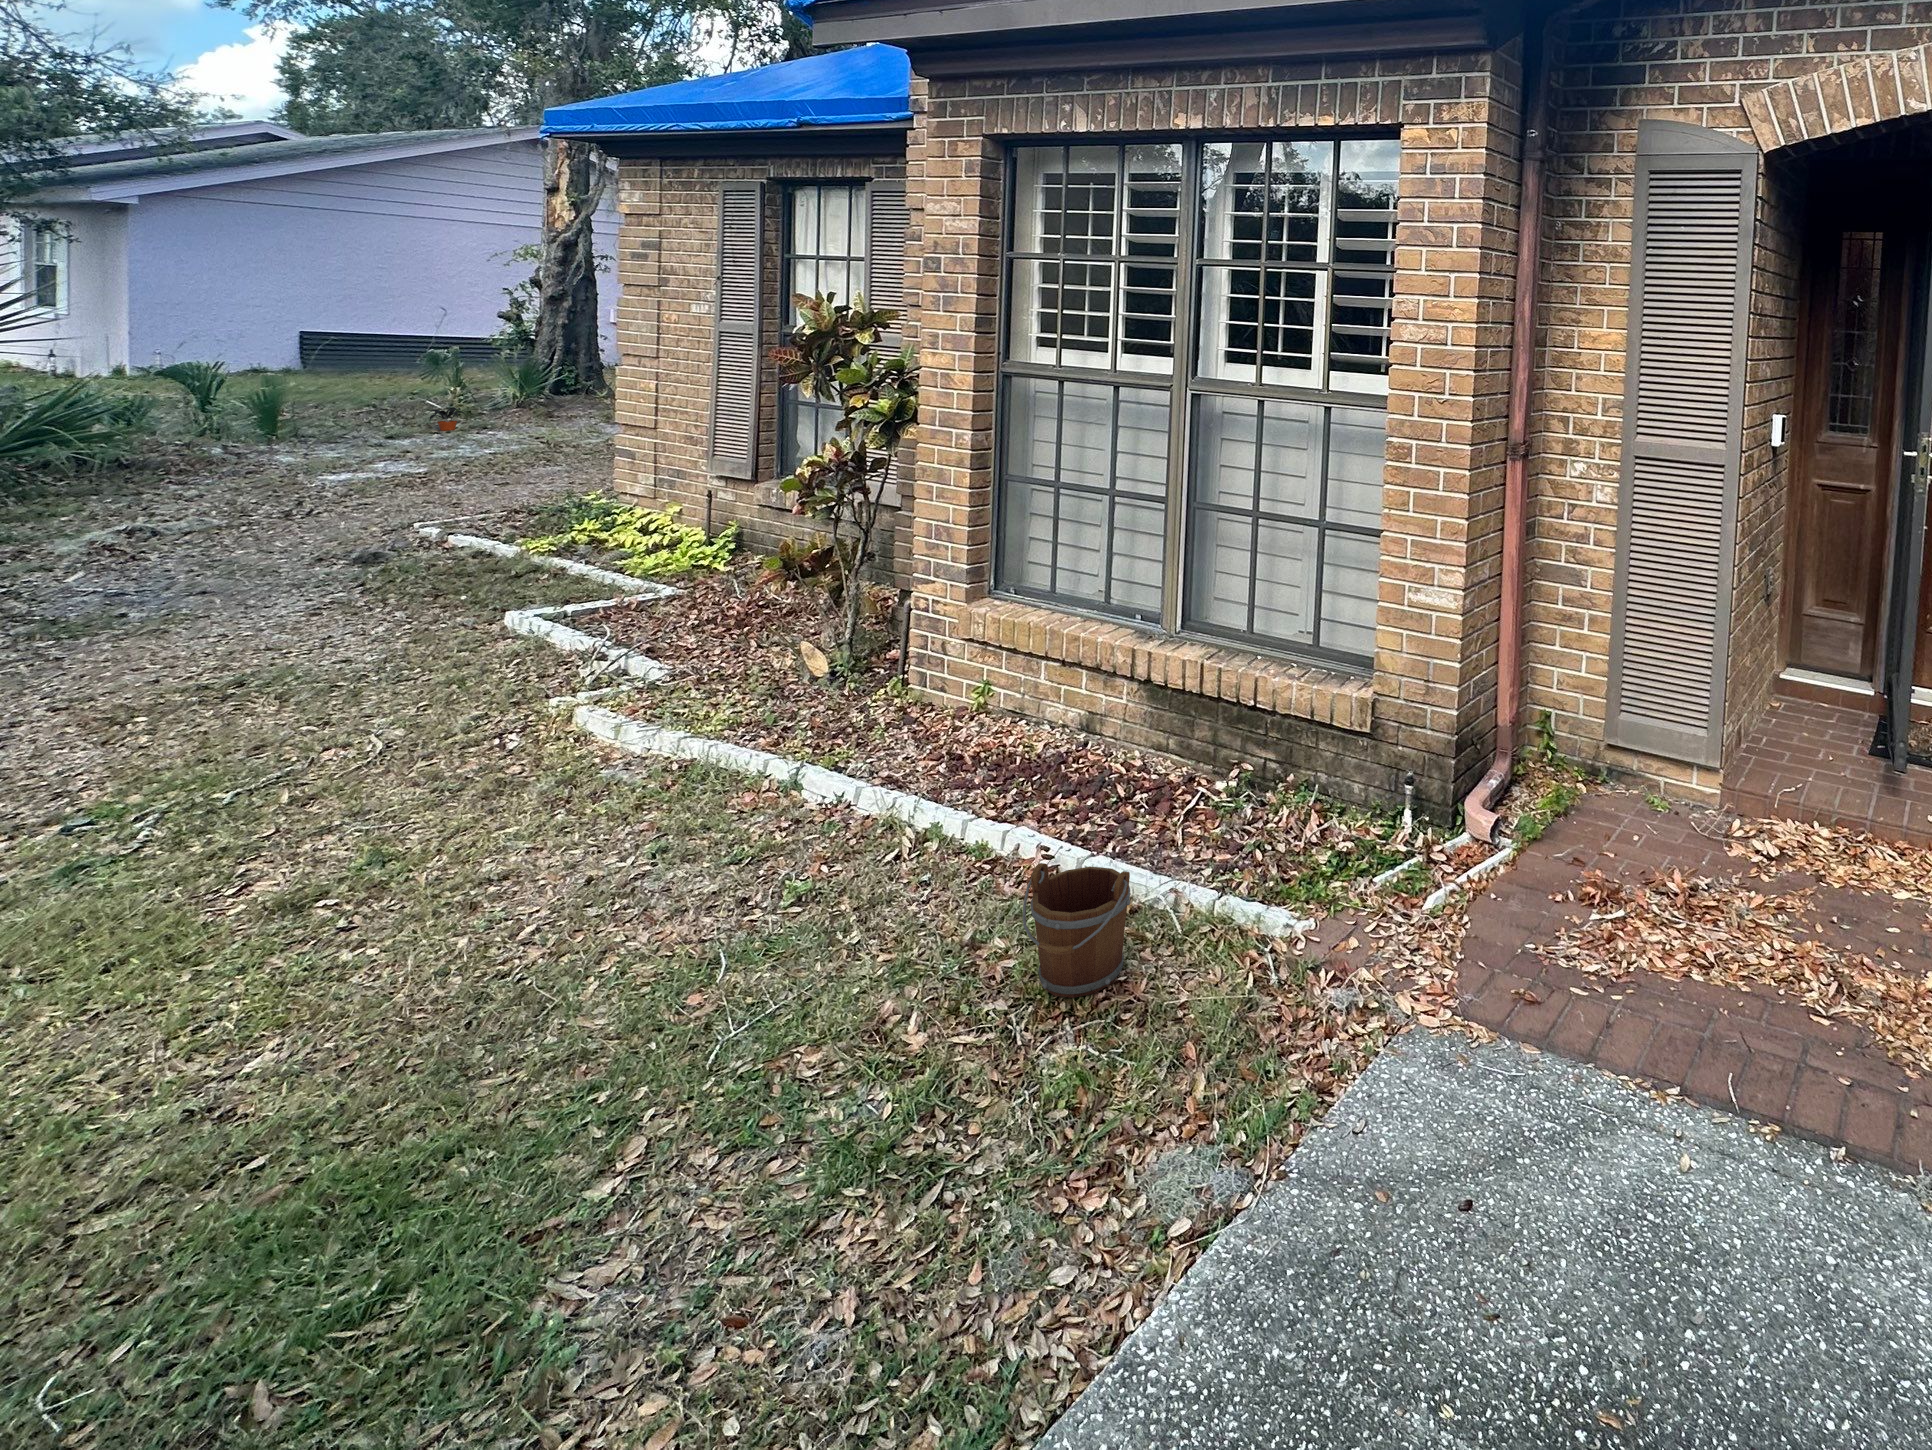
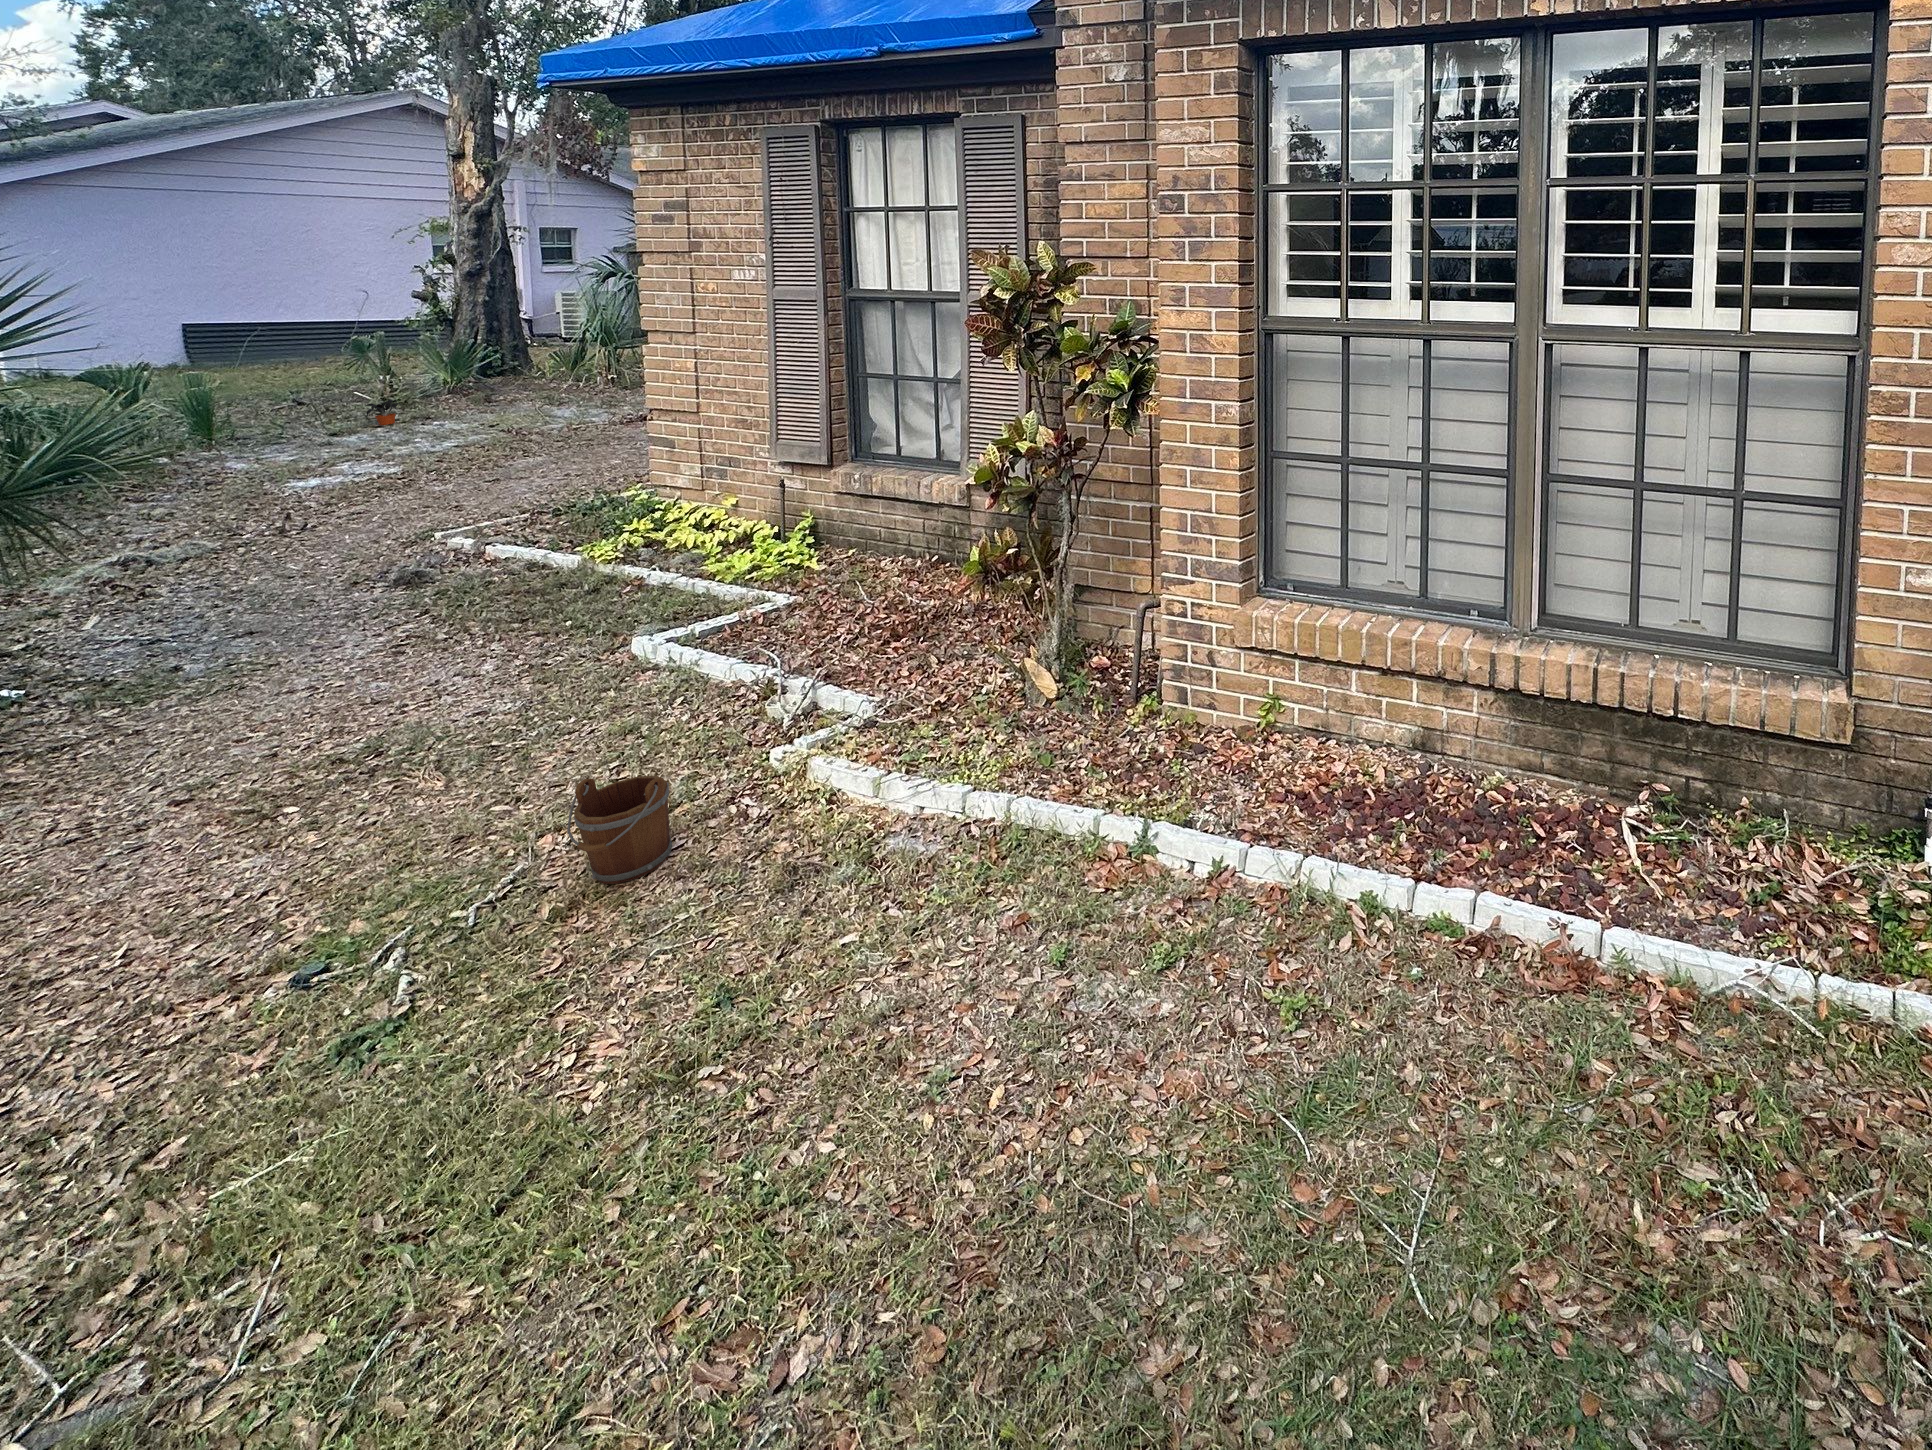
bucket: present [1023,863,1130,998] -> present [567,776,672,884]

